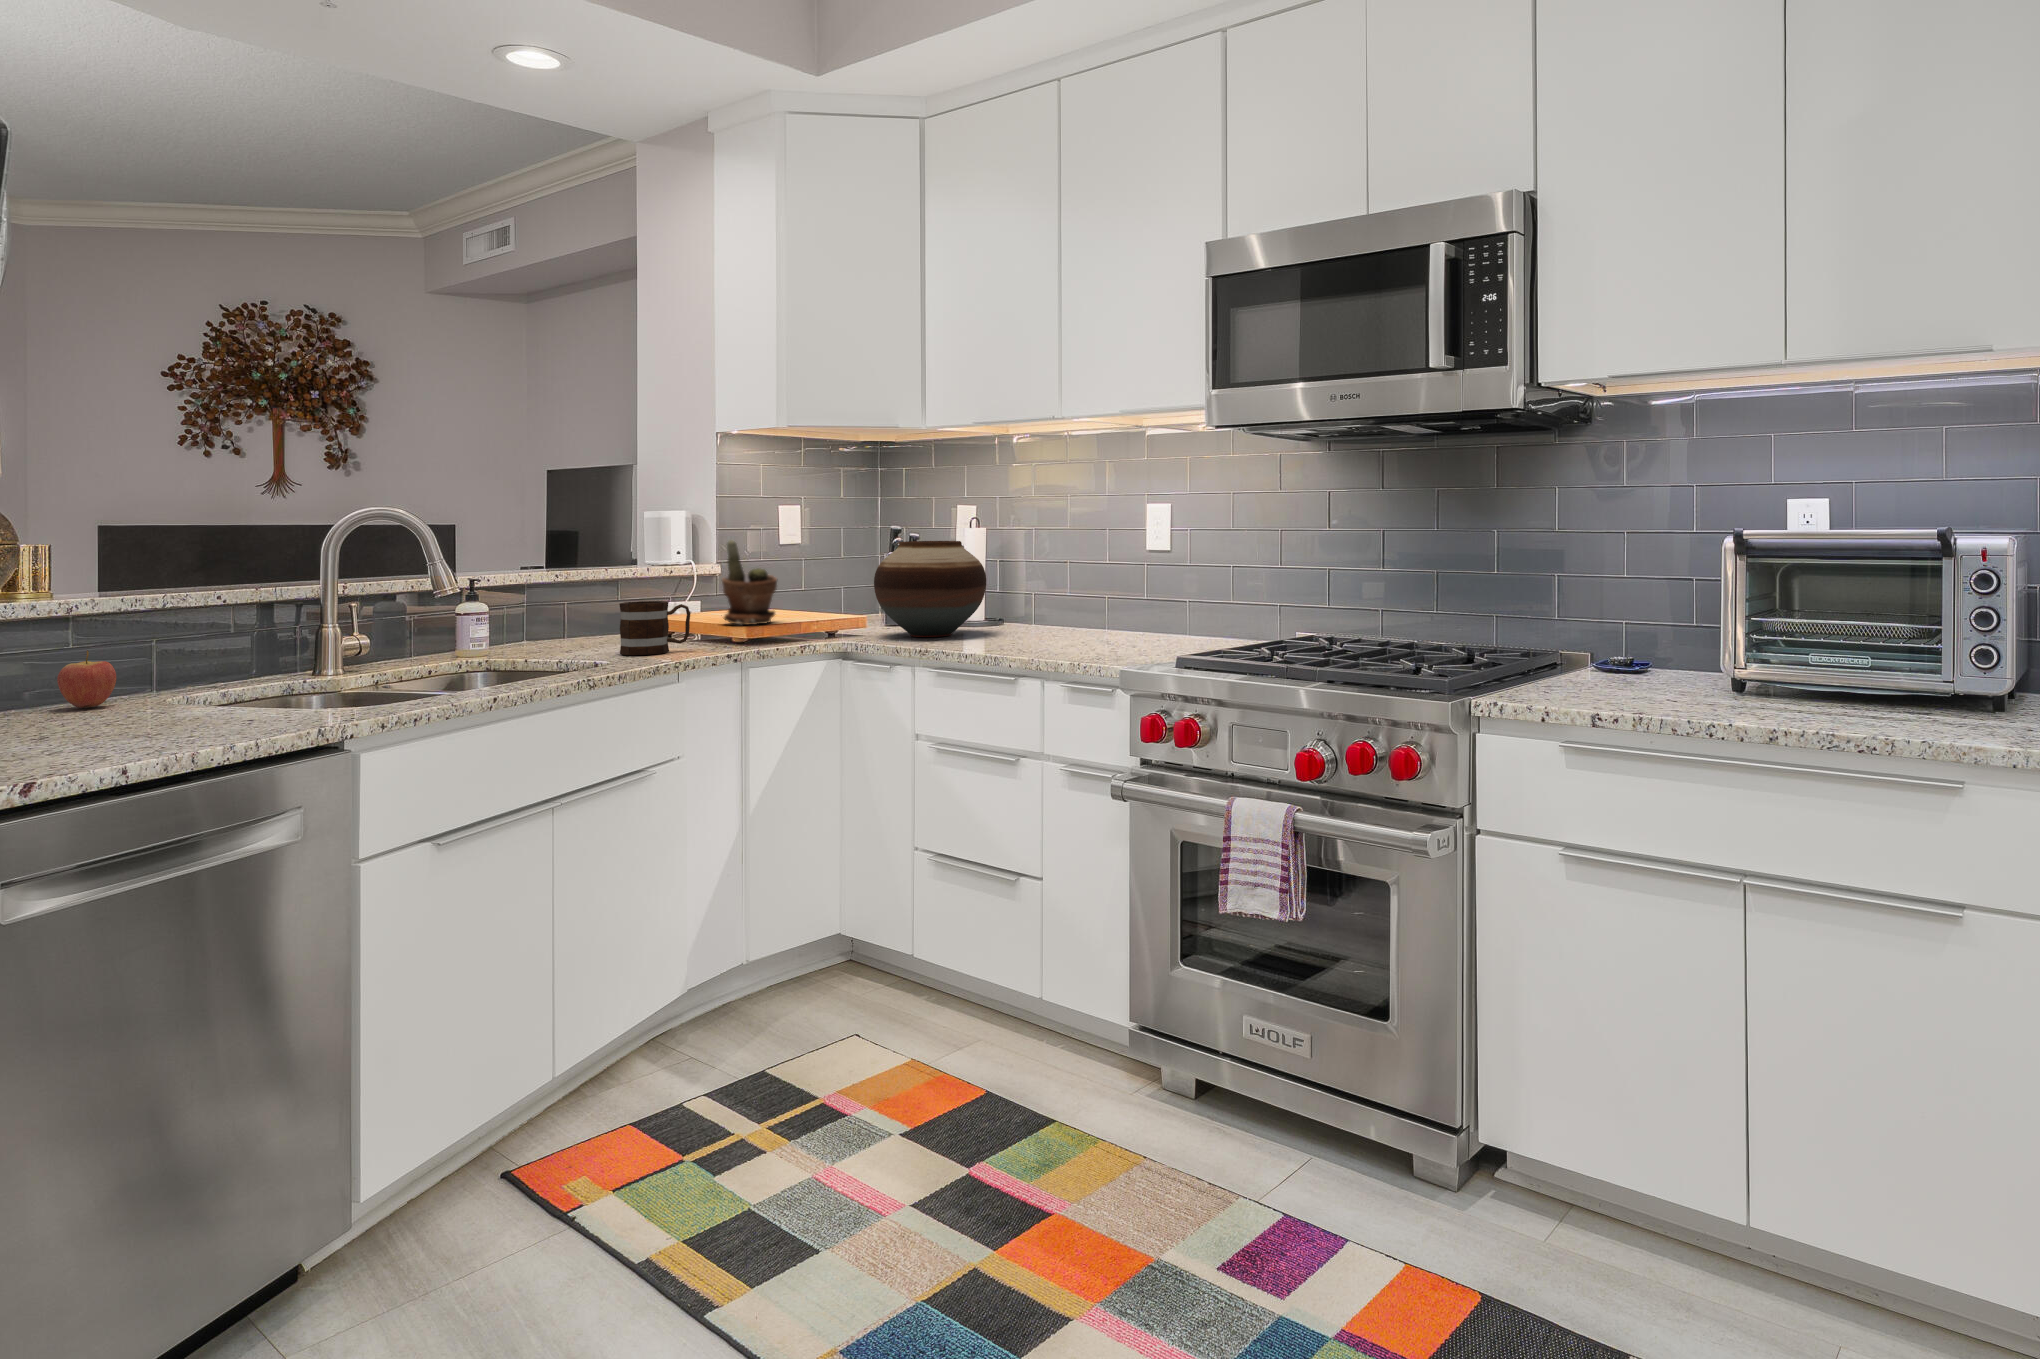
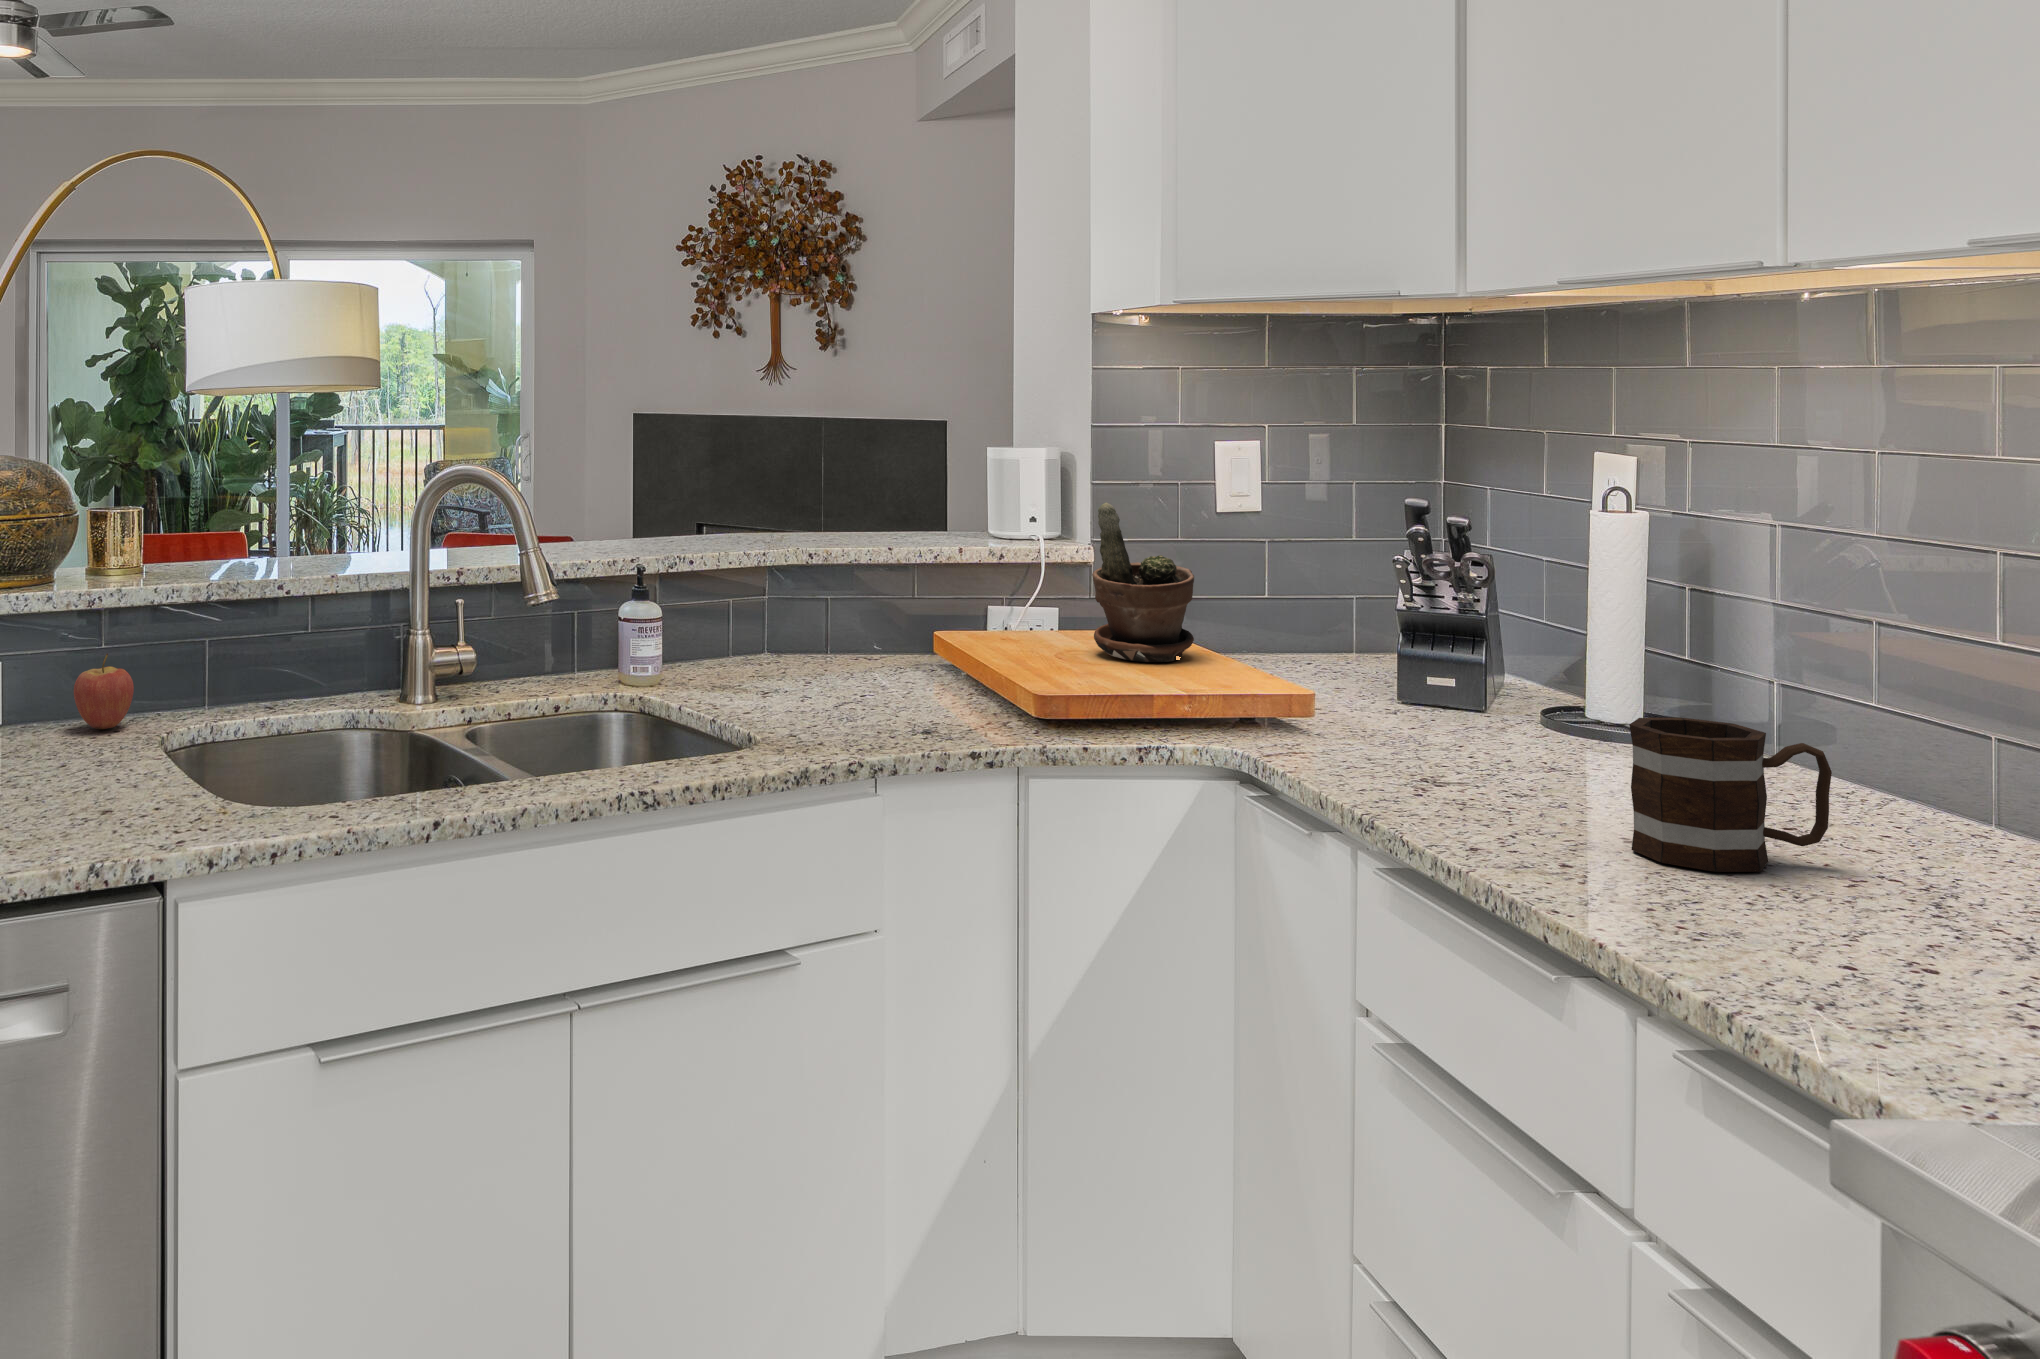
vase: present [874,541,986,637] -> none [1299,544,1585,776]
mug: present [619,601,691,655] -> present [1629,717,1832,872]

